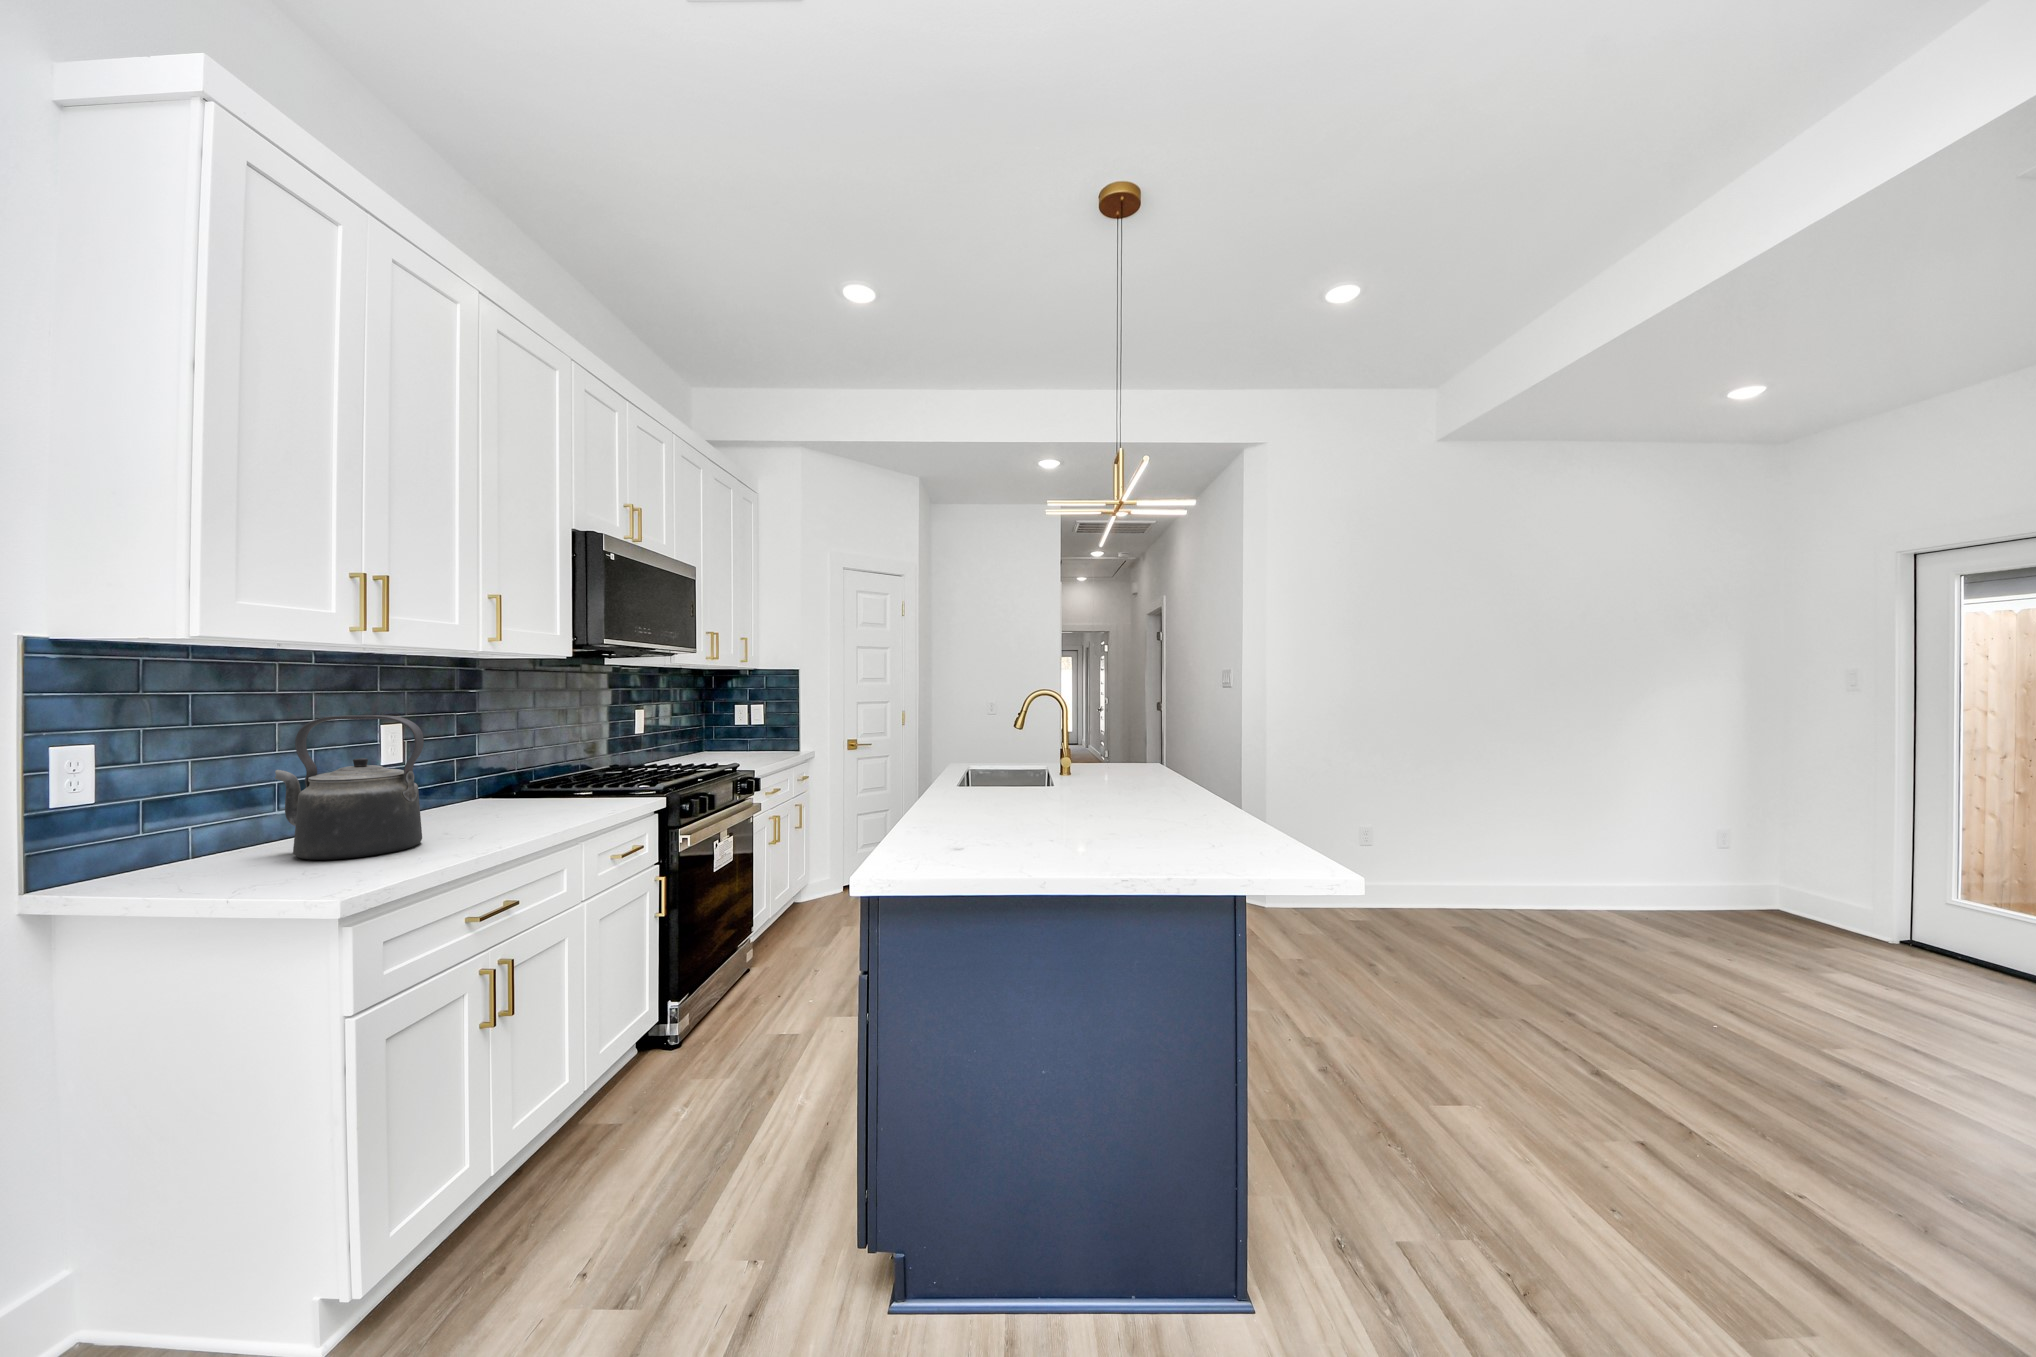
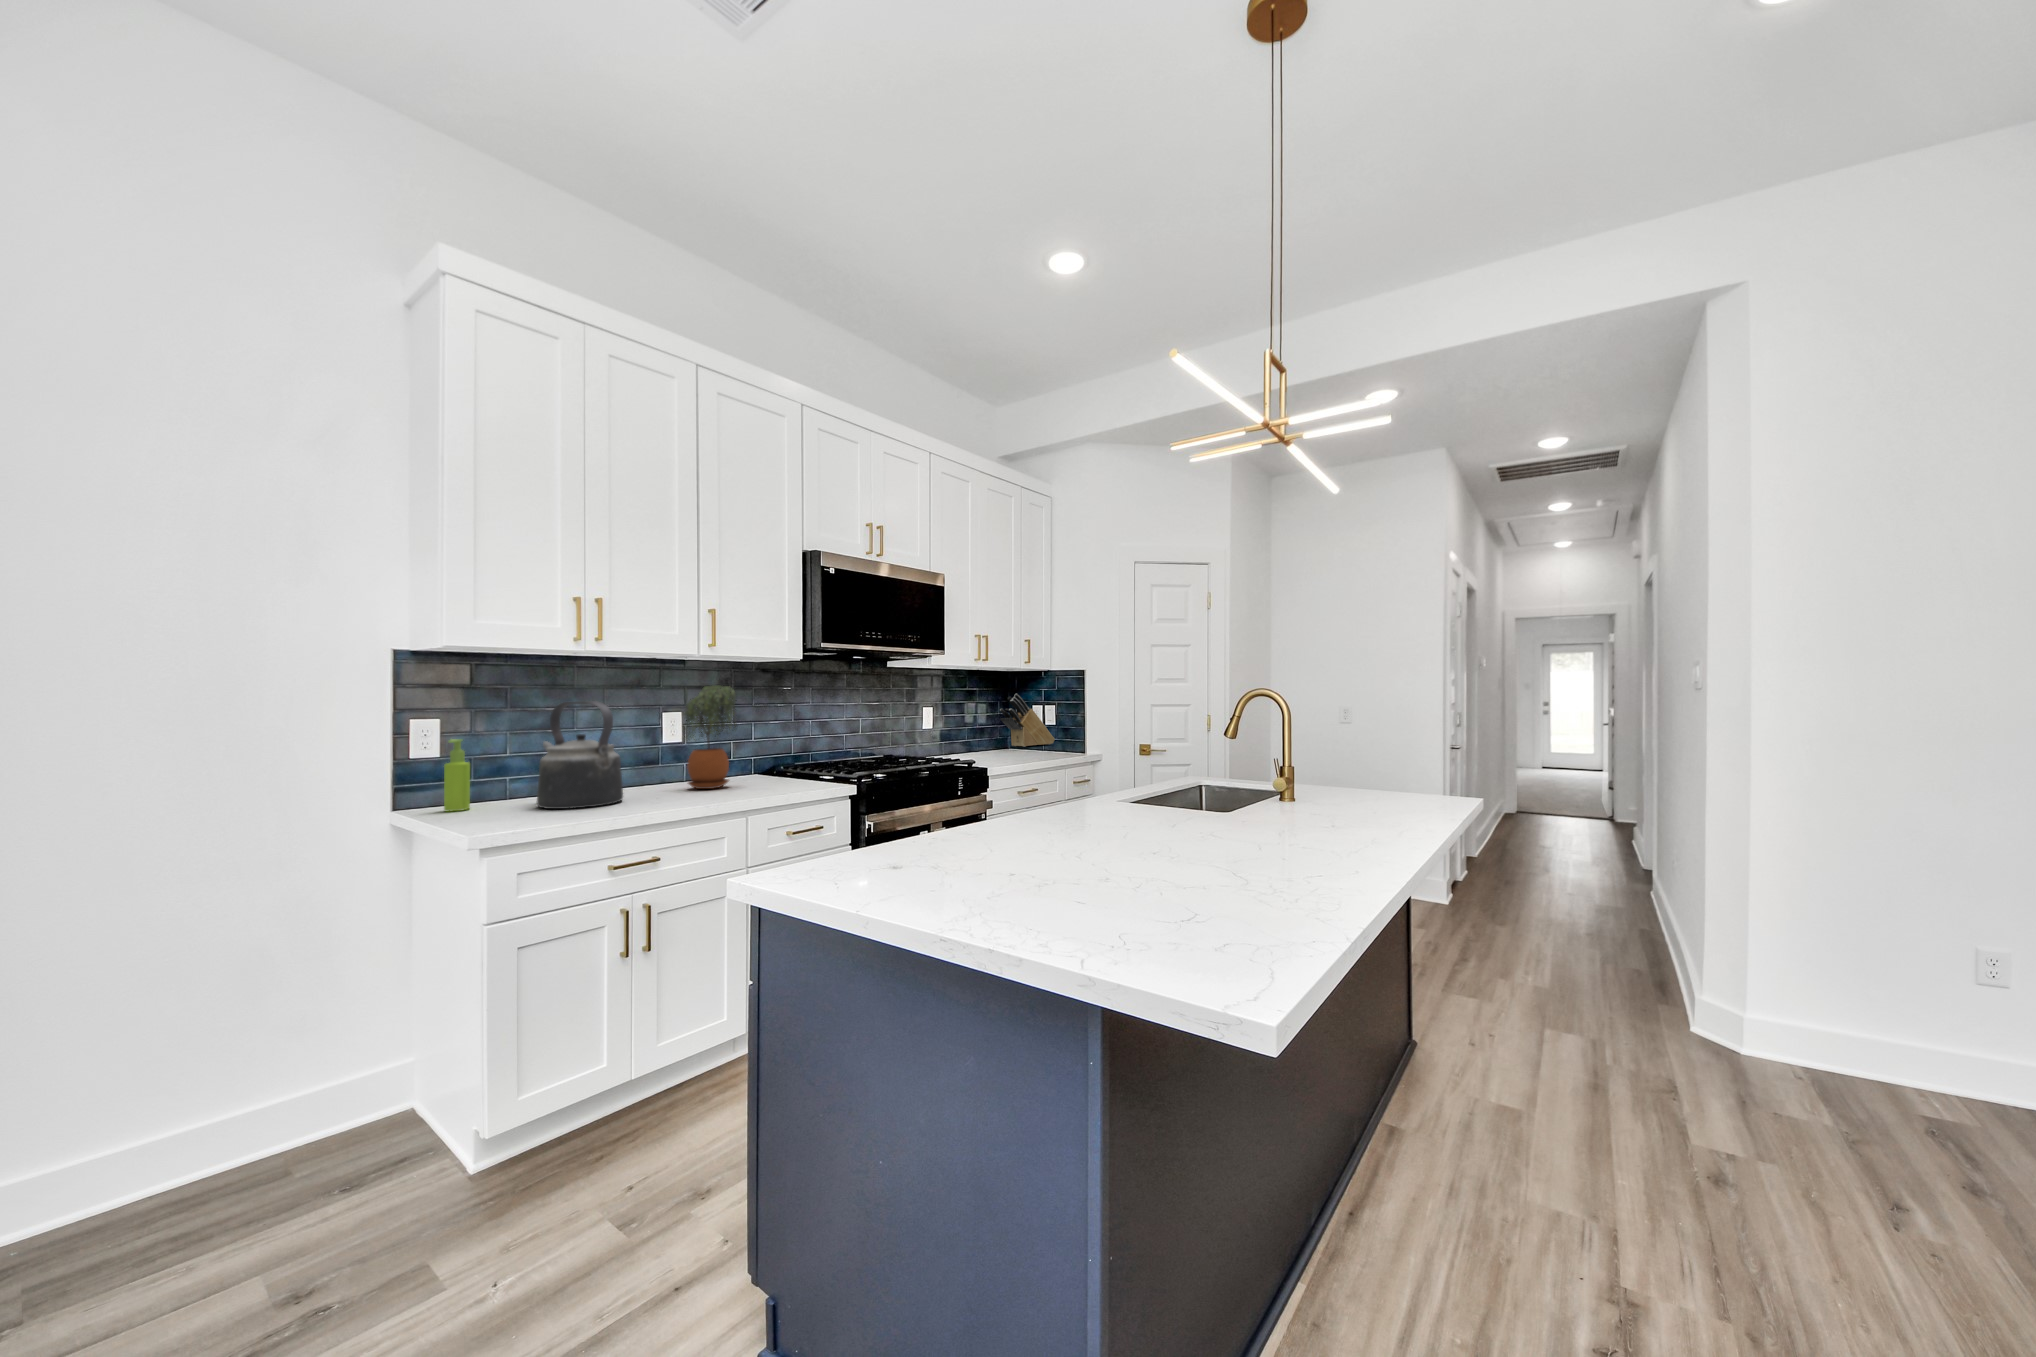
potted plant: none [450,690,528,818] -> present [684,685,736,789]
knife block: none [710,692,763,749] -> present [1000,693,1055,747]
soap dispenser: none [125,773,172,881] -> present [444,739,470,811]

